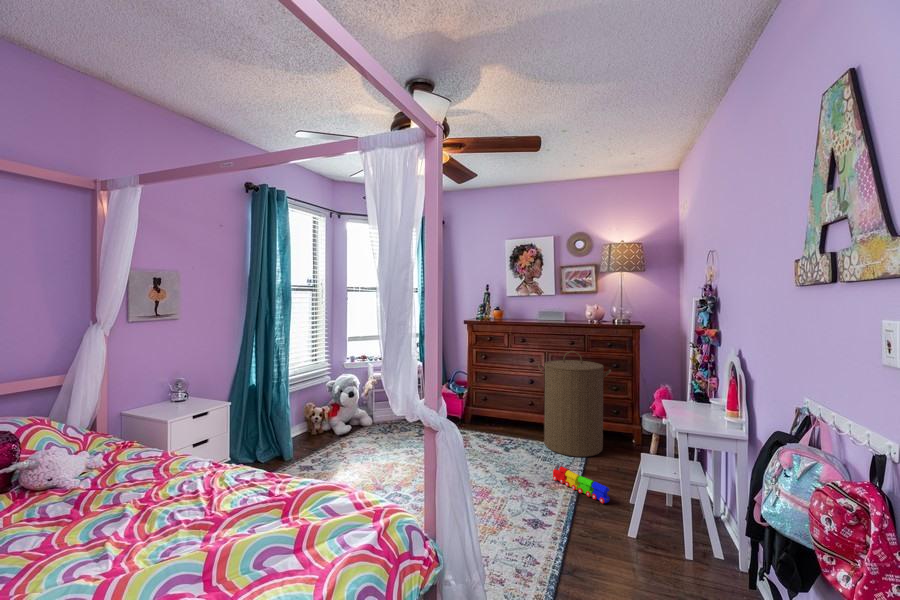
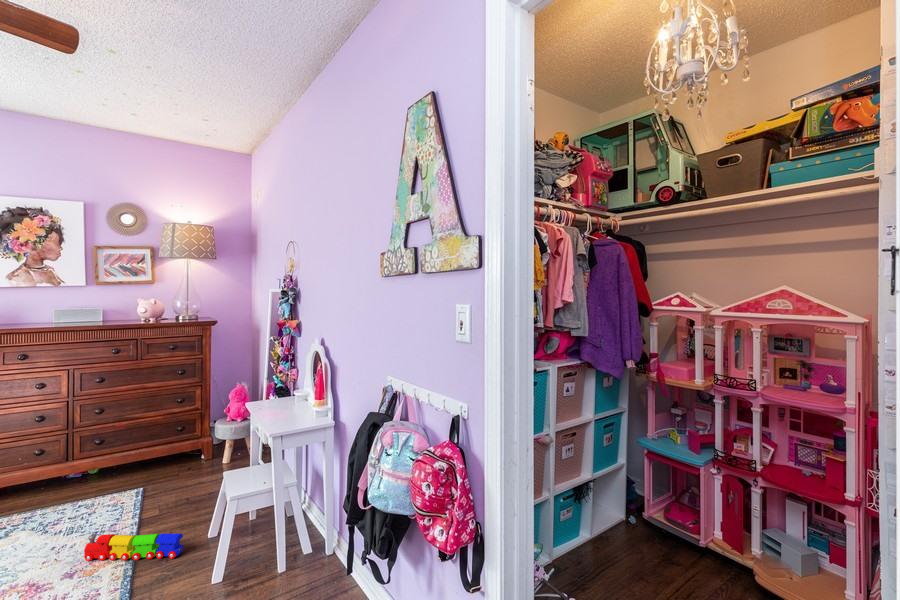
laundry hamper: present [538,351,611,457] -> none [50,362,179,514]

